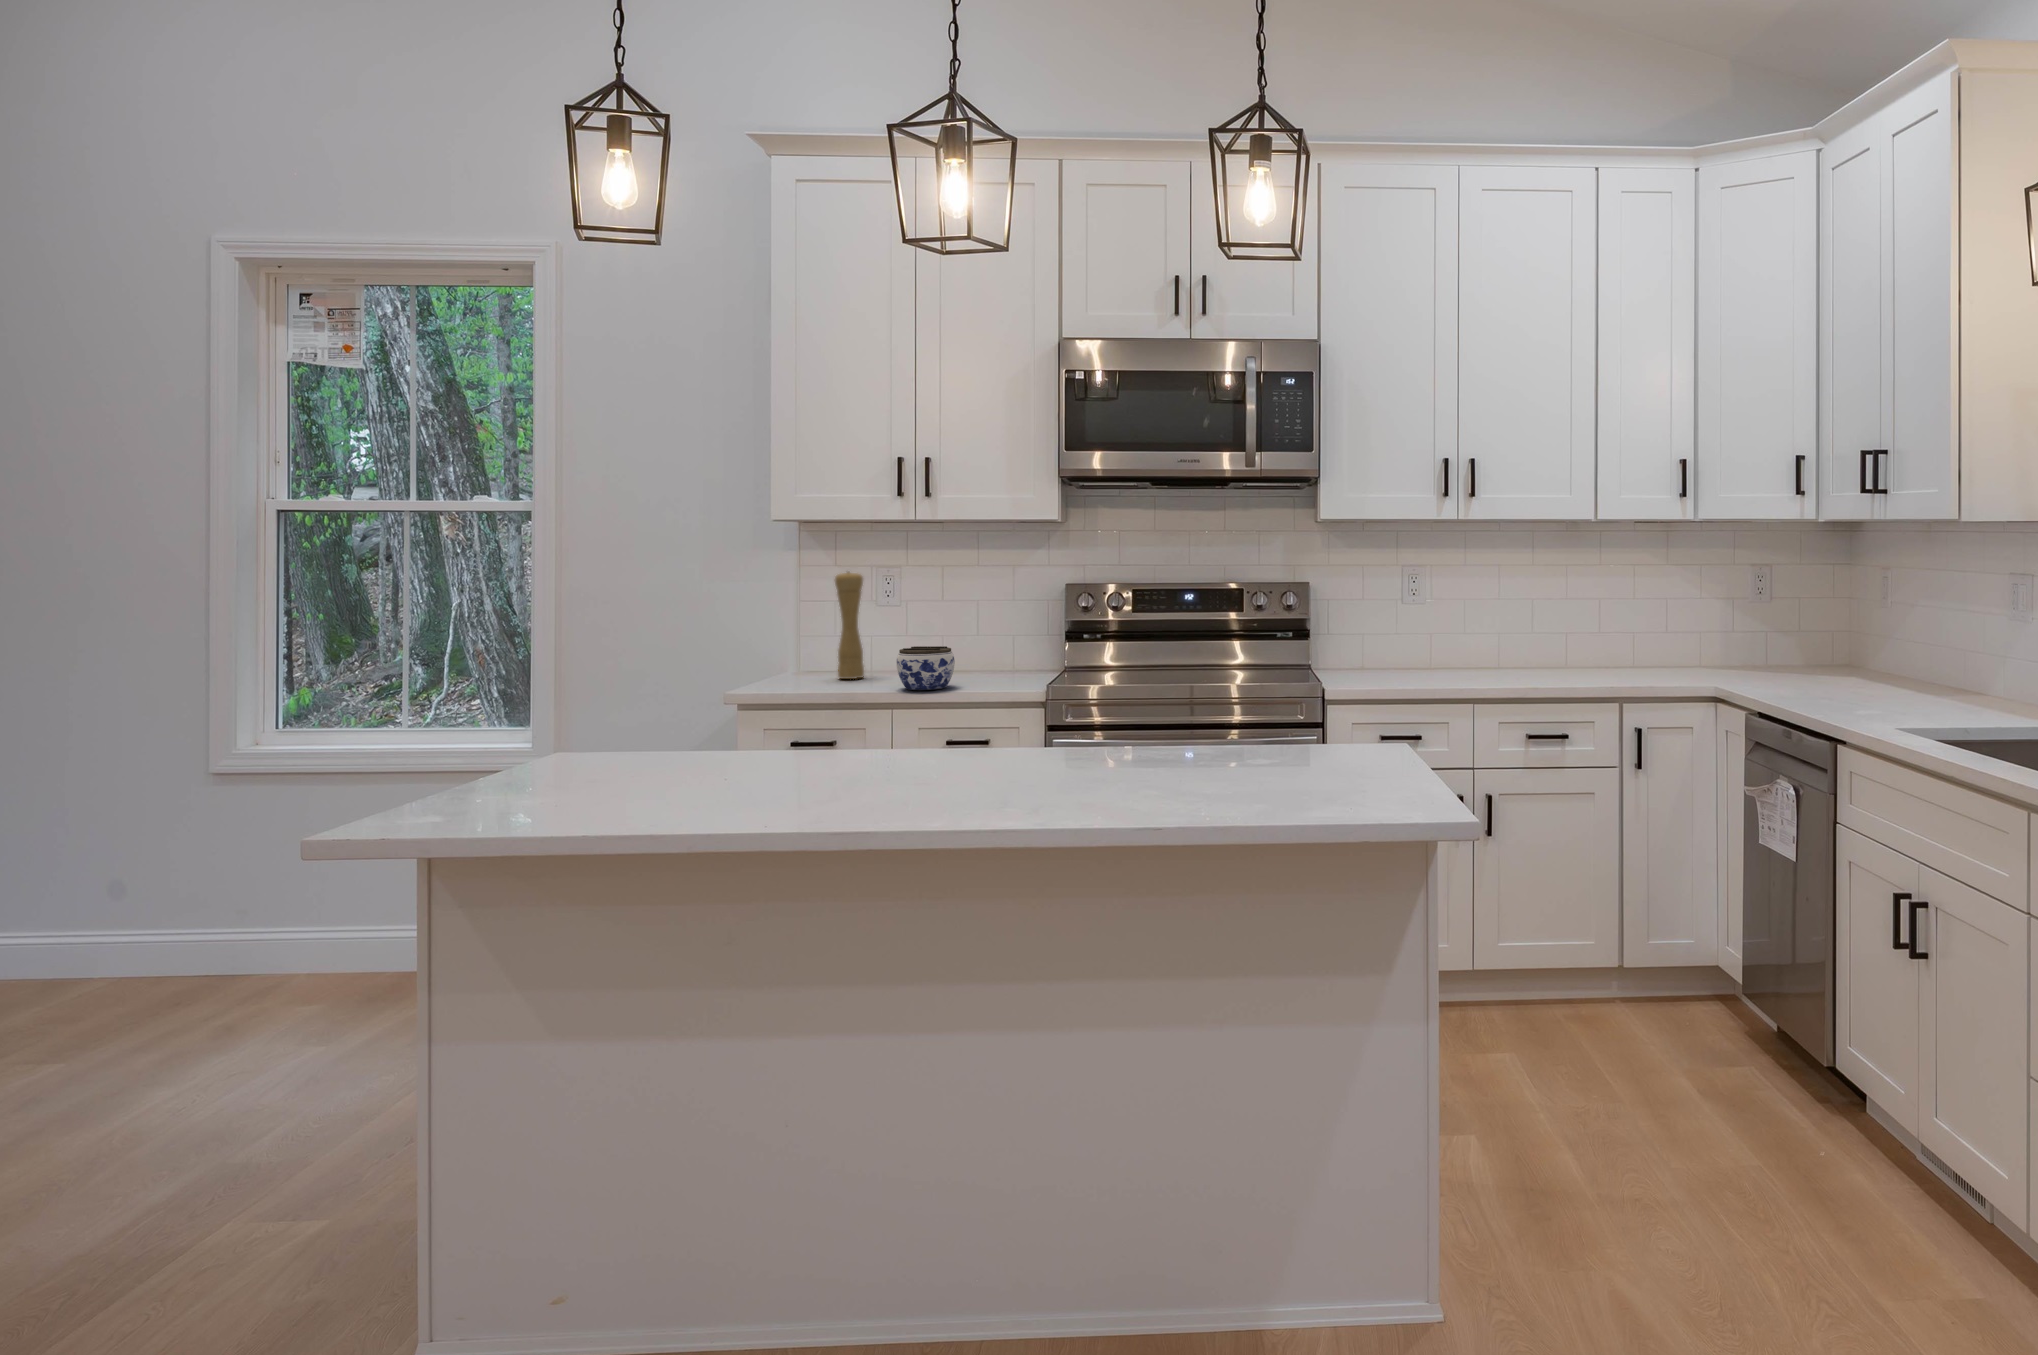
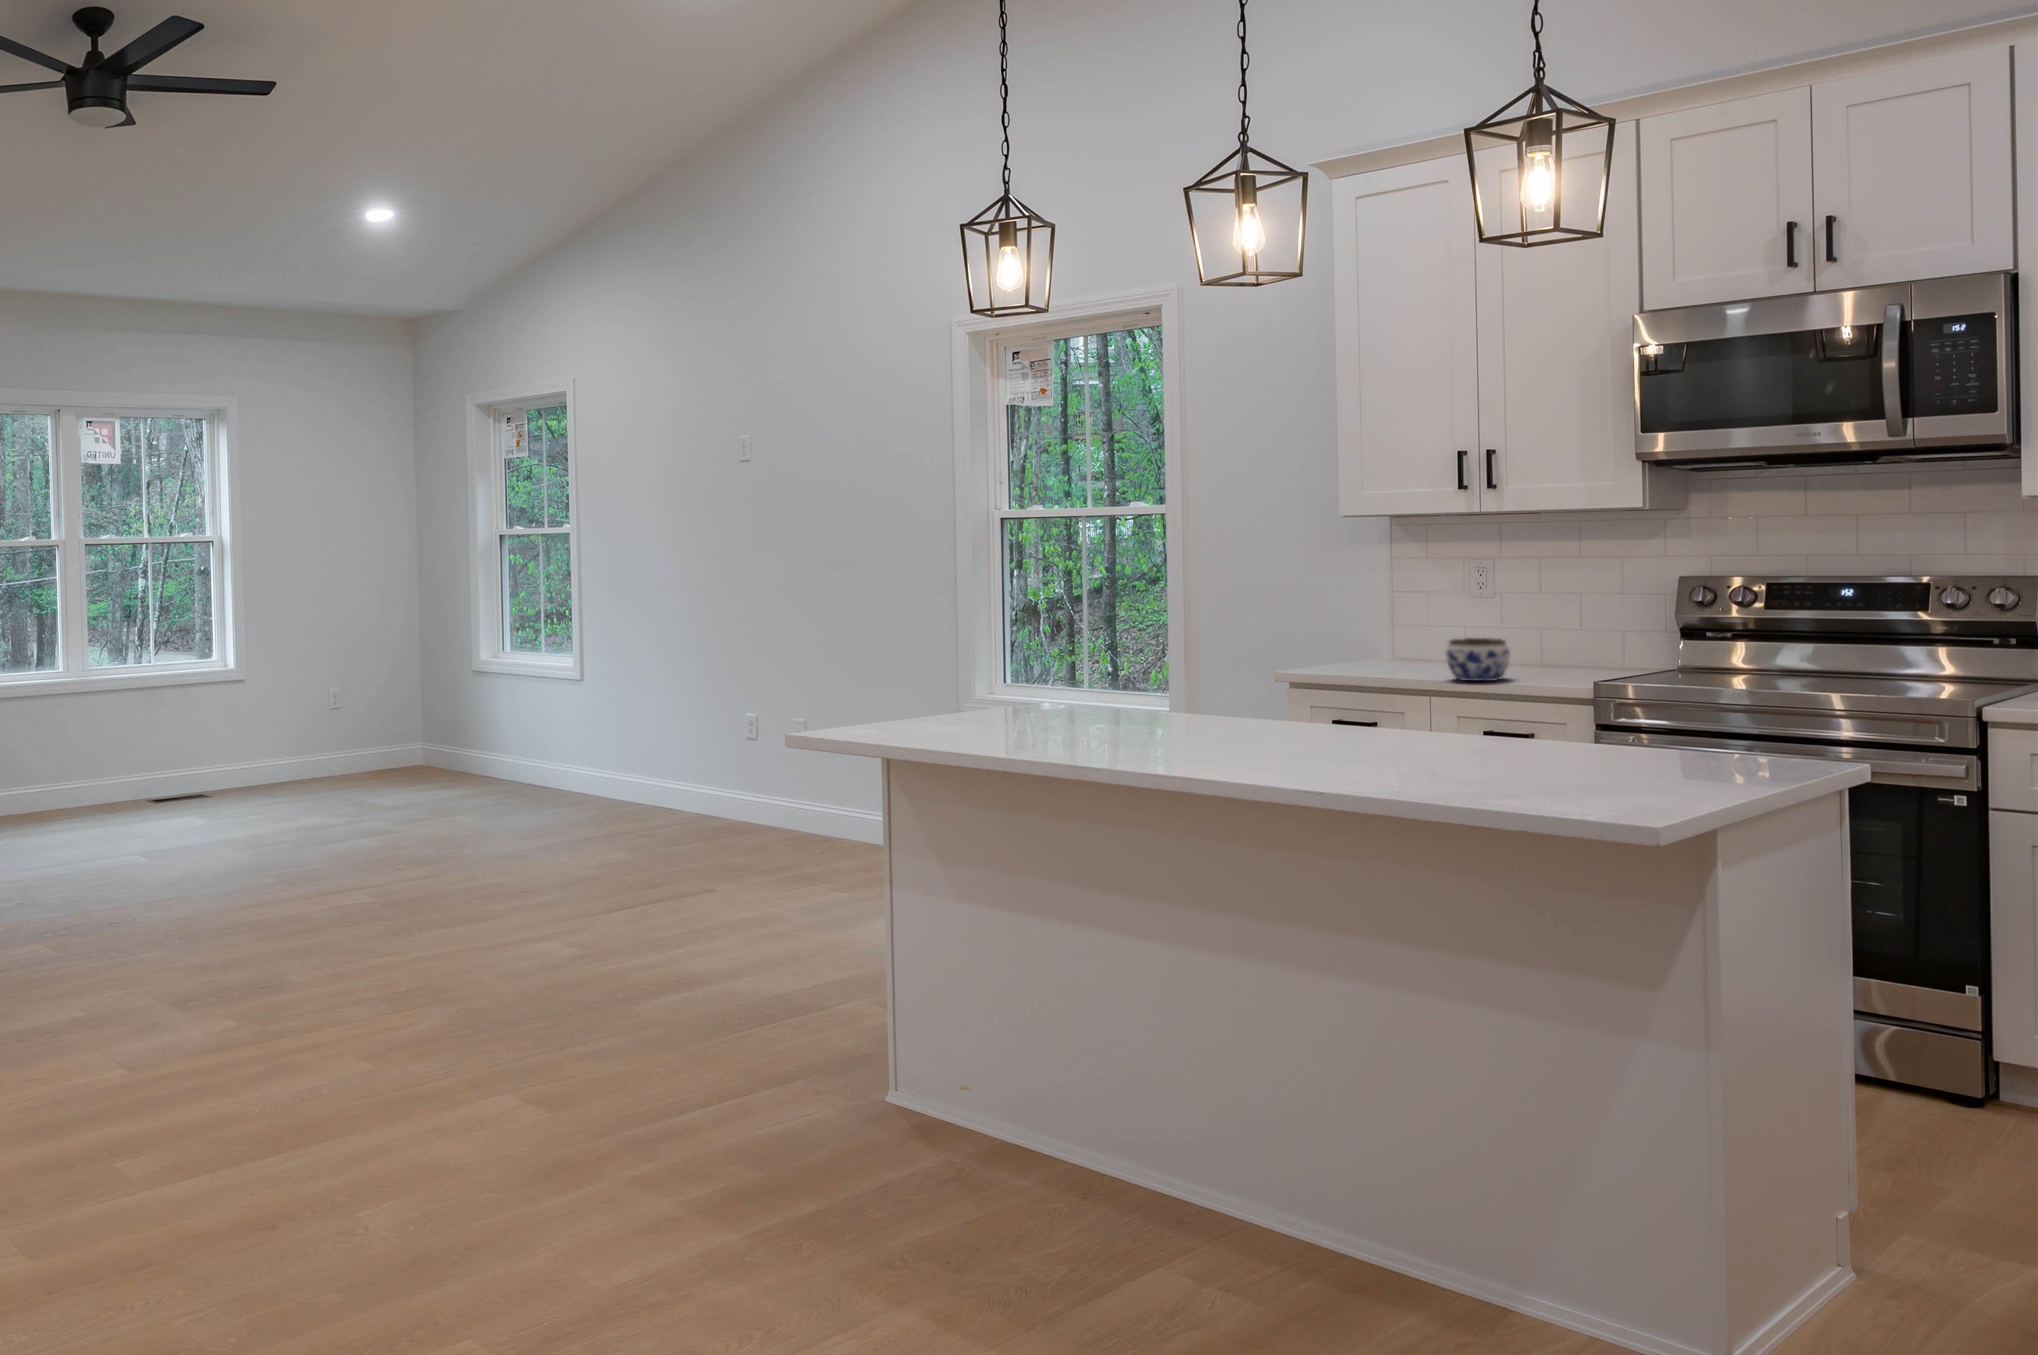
pepper mill: present [835,572,864,679] -> none [1400,564,1432,668]

